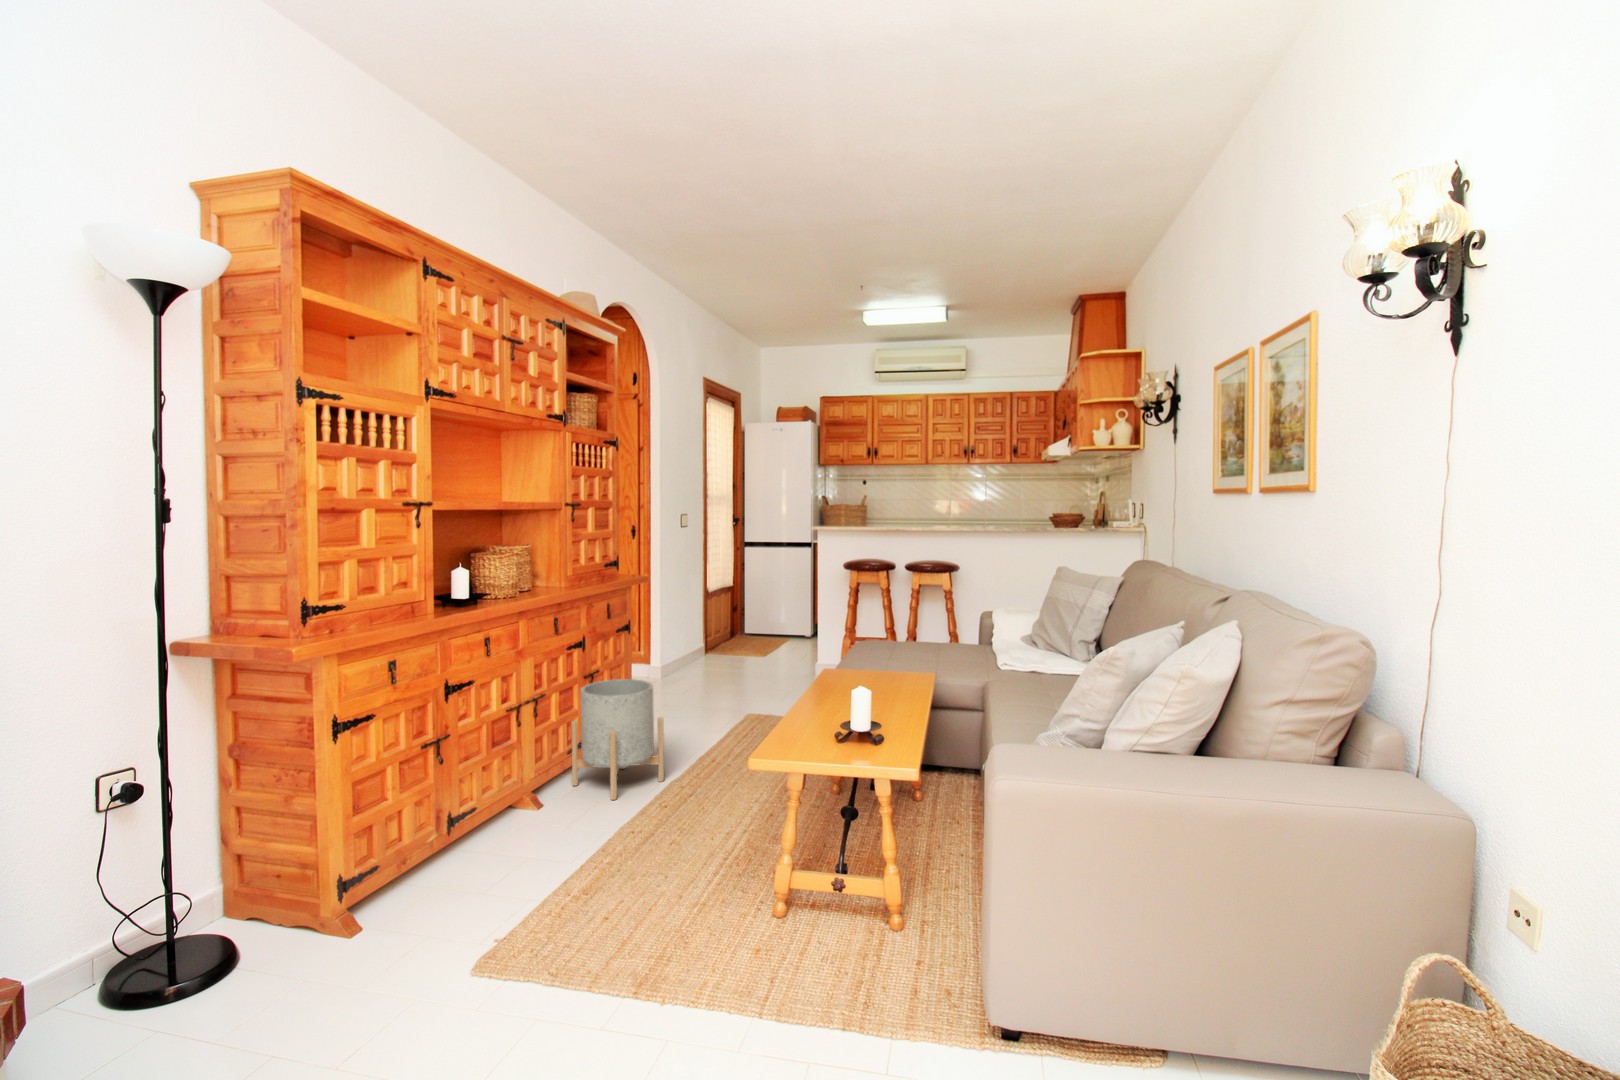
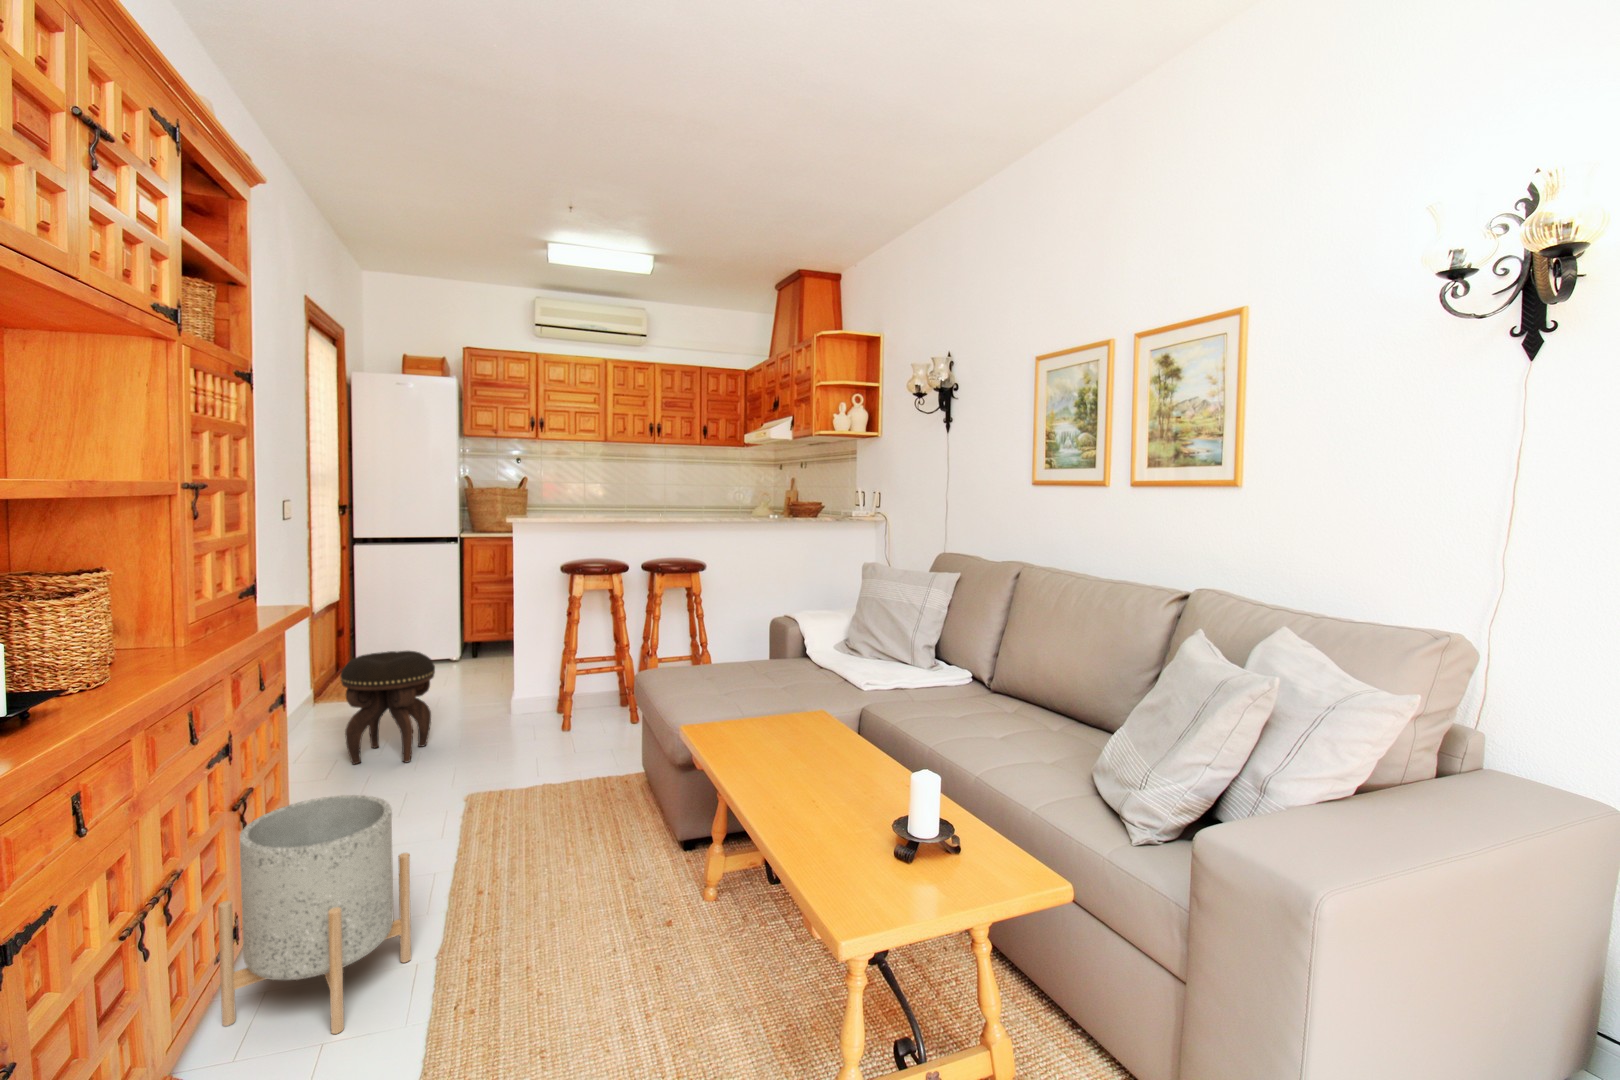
footstool: none [697,617,753,692] -> present [341,651,435,764]

